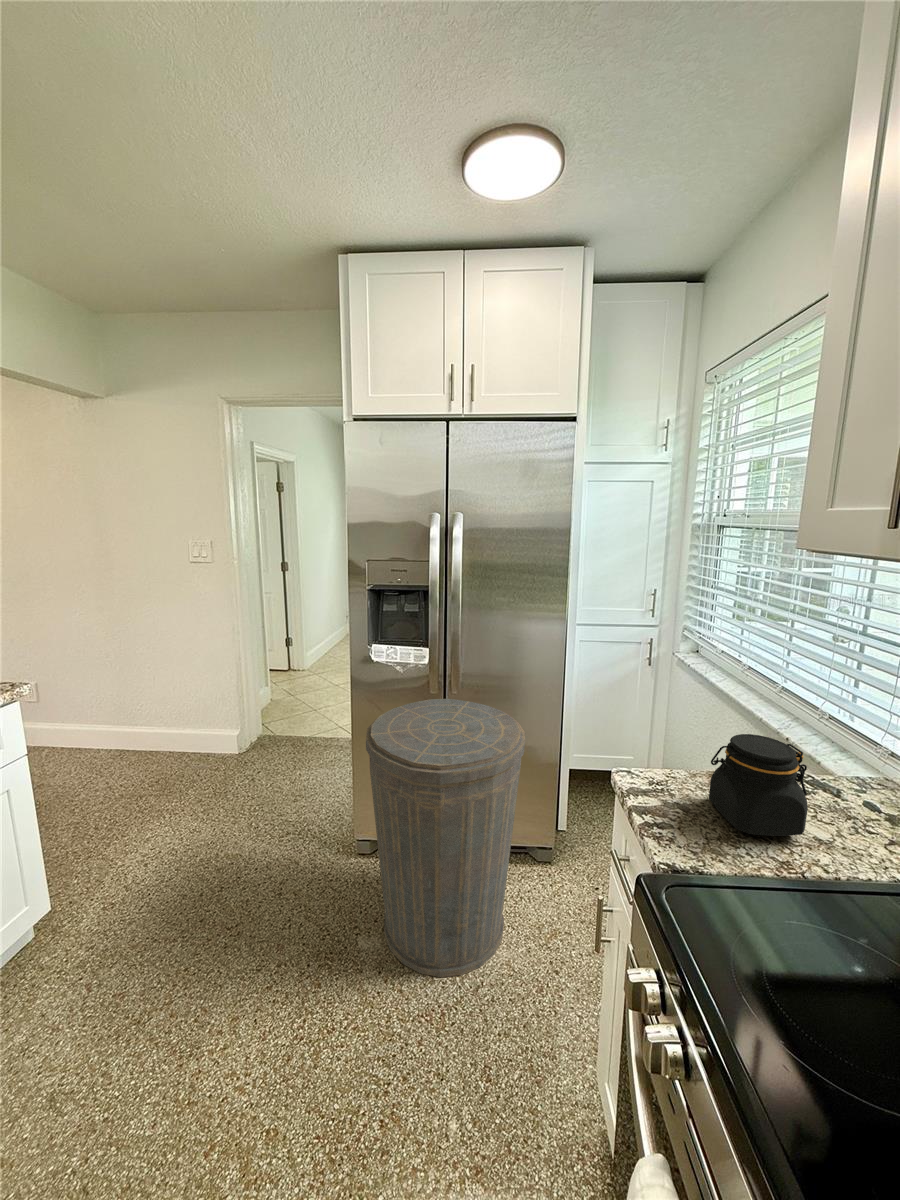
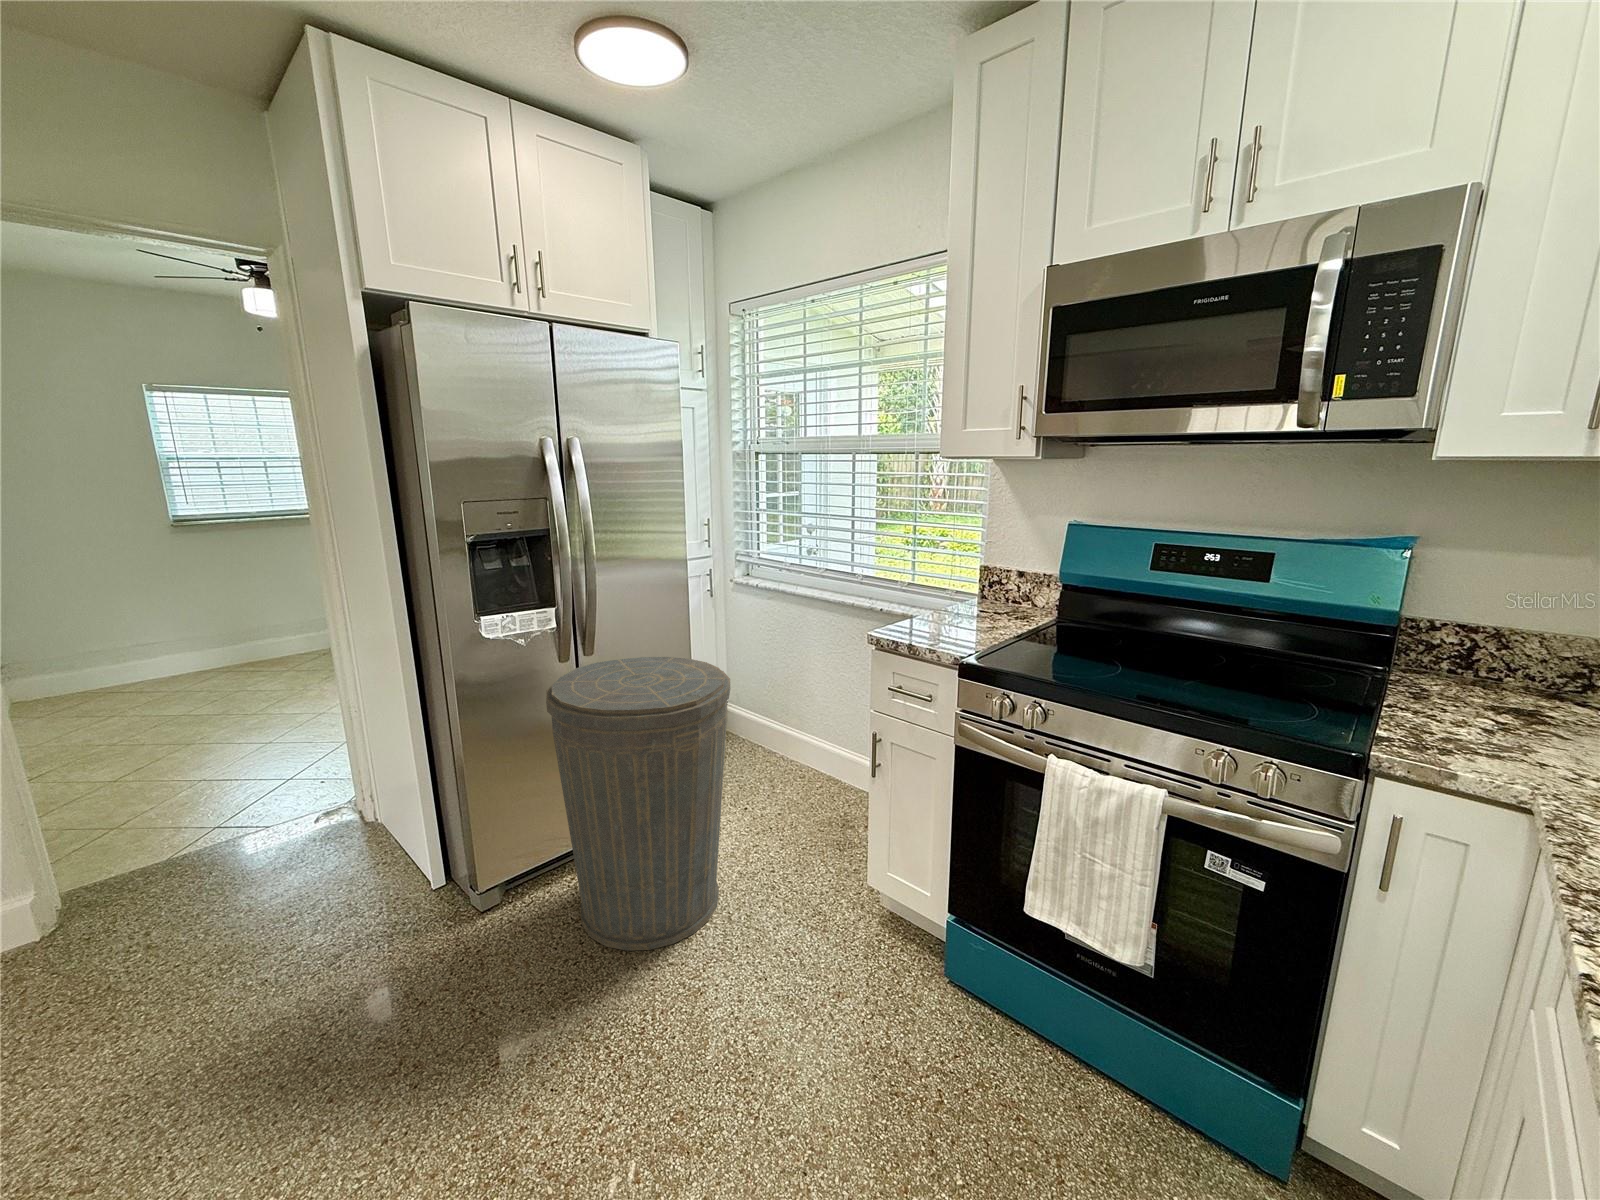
jar: present [709,734,808,836] -> none [921,586,974,641]

